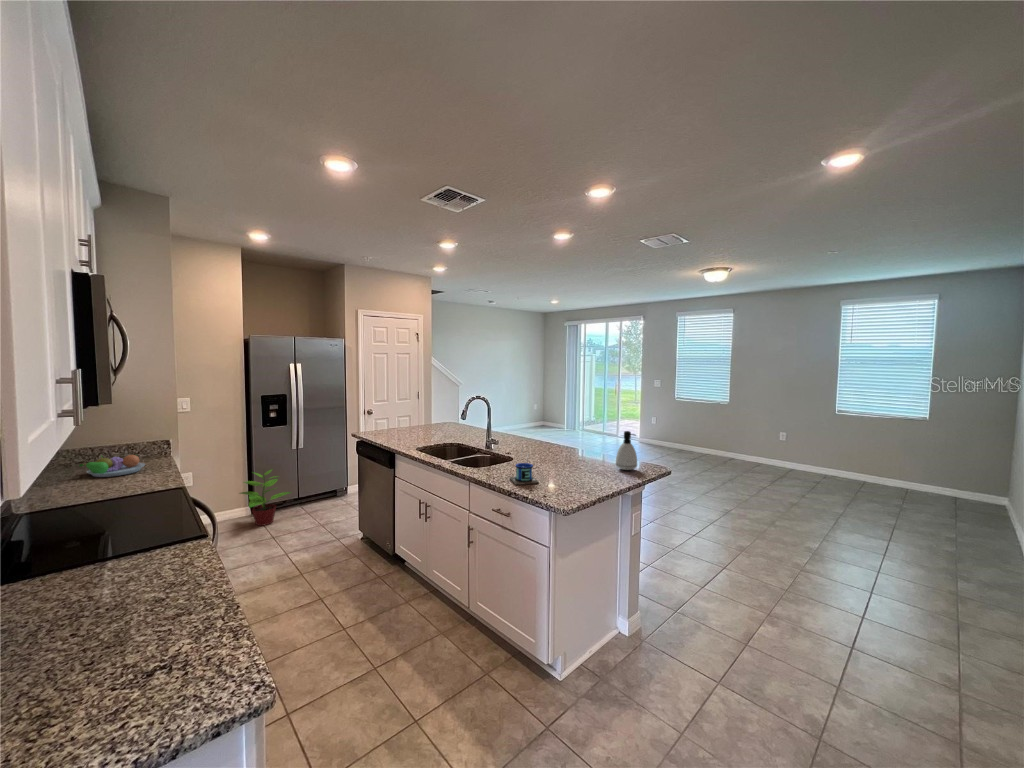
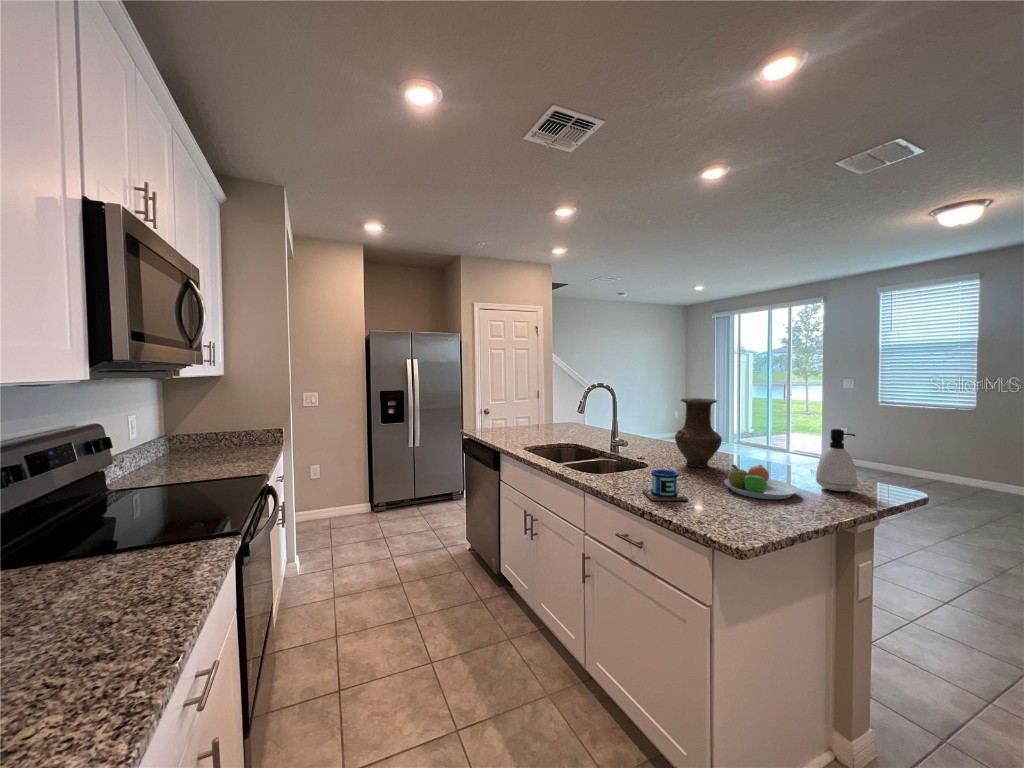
vase: none [532,409,562,458] -> present [675,398,722,467]
fruit bowl: present [79,454,145,477] -> present [724,465,799,500]
potted plant: present [240,470,291,526] -> none [356,466,406,525]

